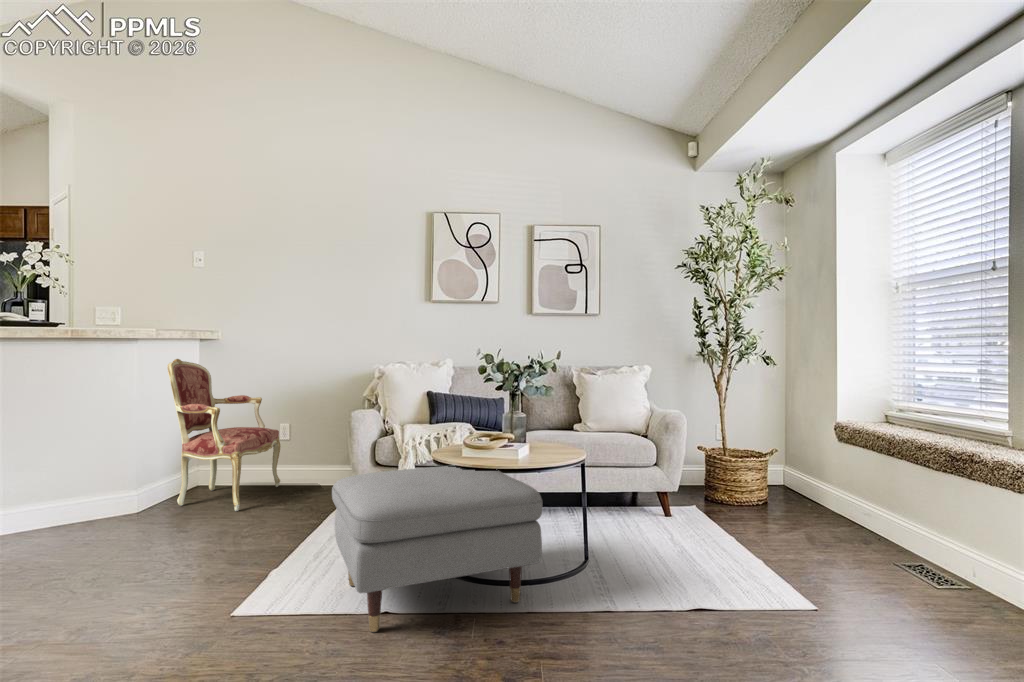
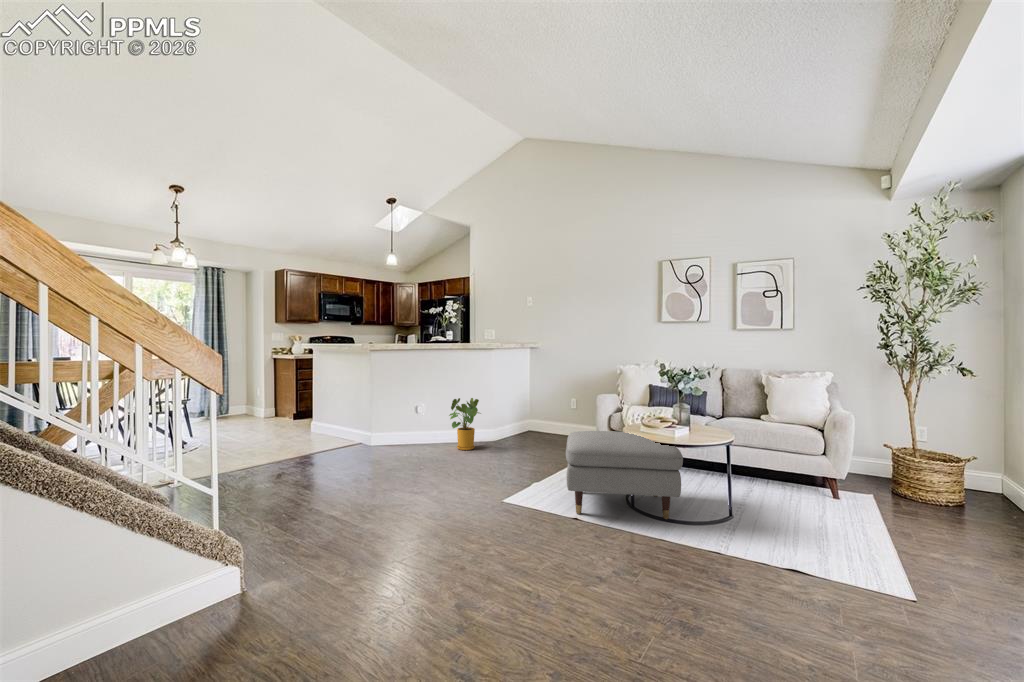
armchair: present [167,359,281,511] -> none [505,360,565,447]
house plant: none [36,434,124,542] -> present [449,398,481,450]

